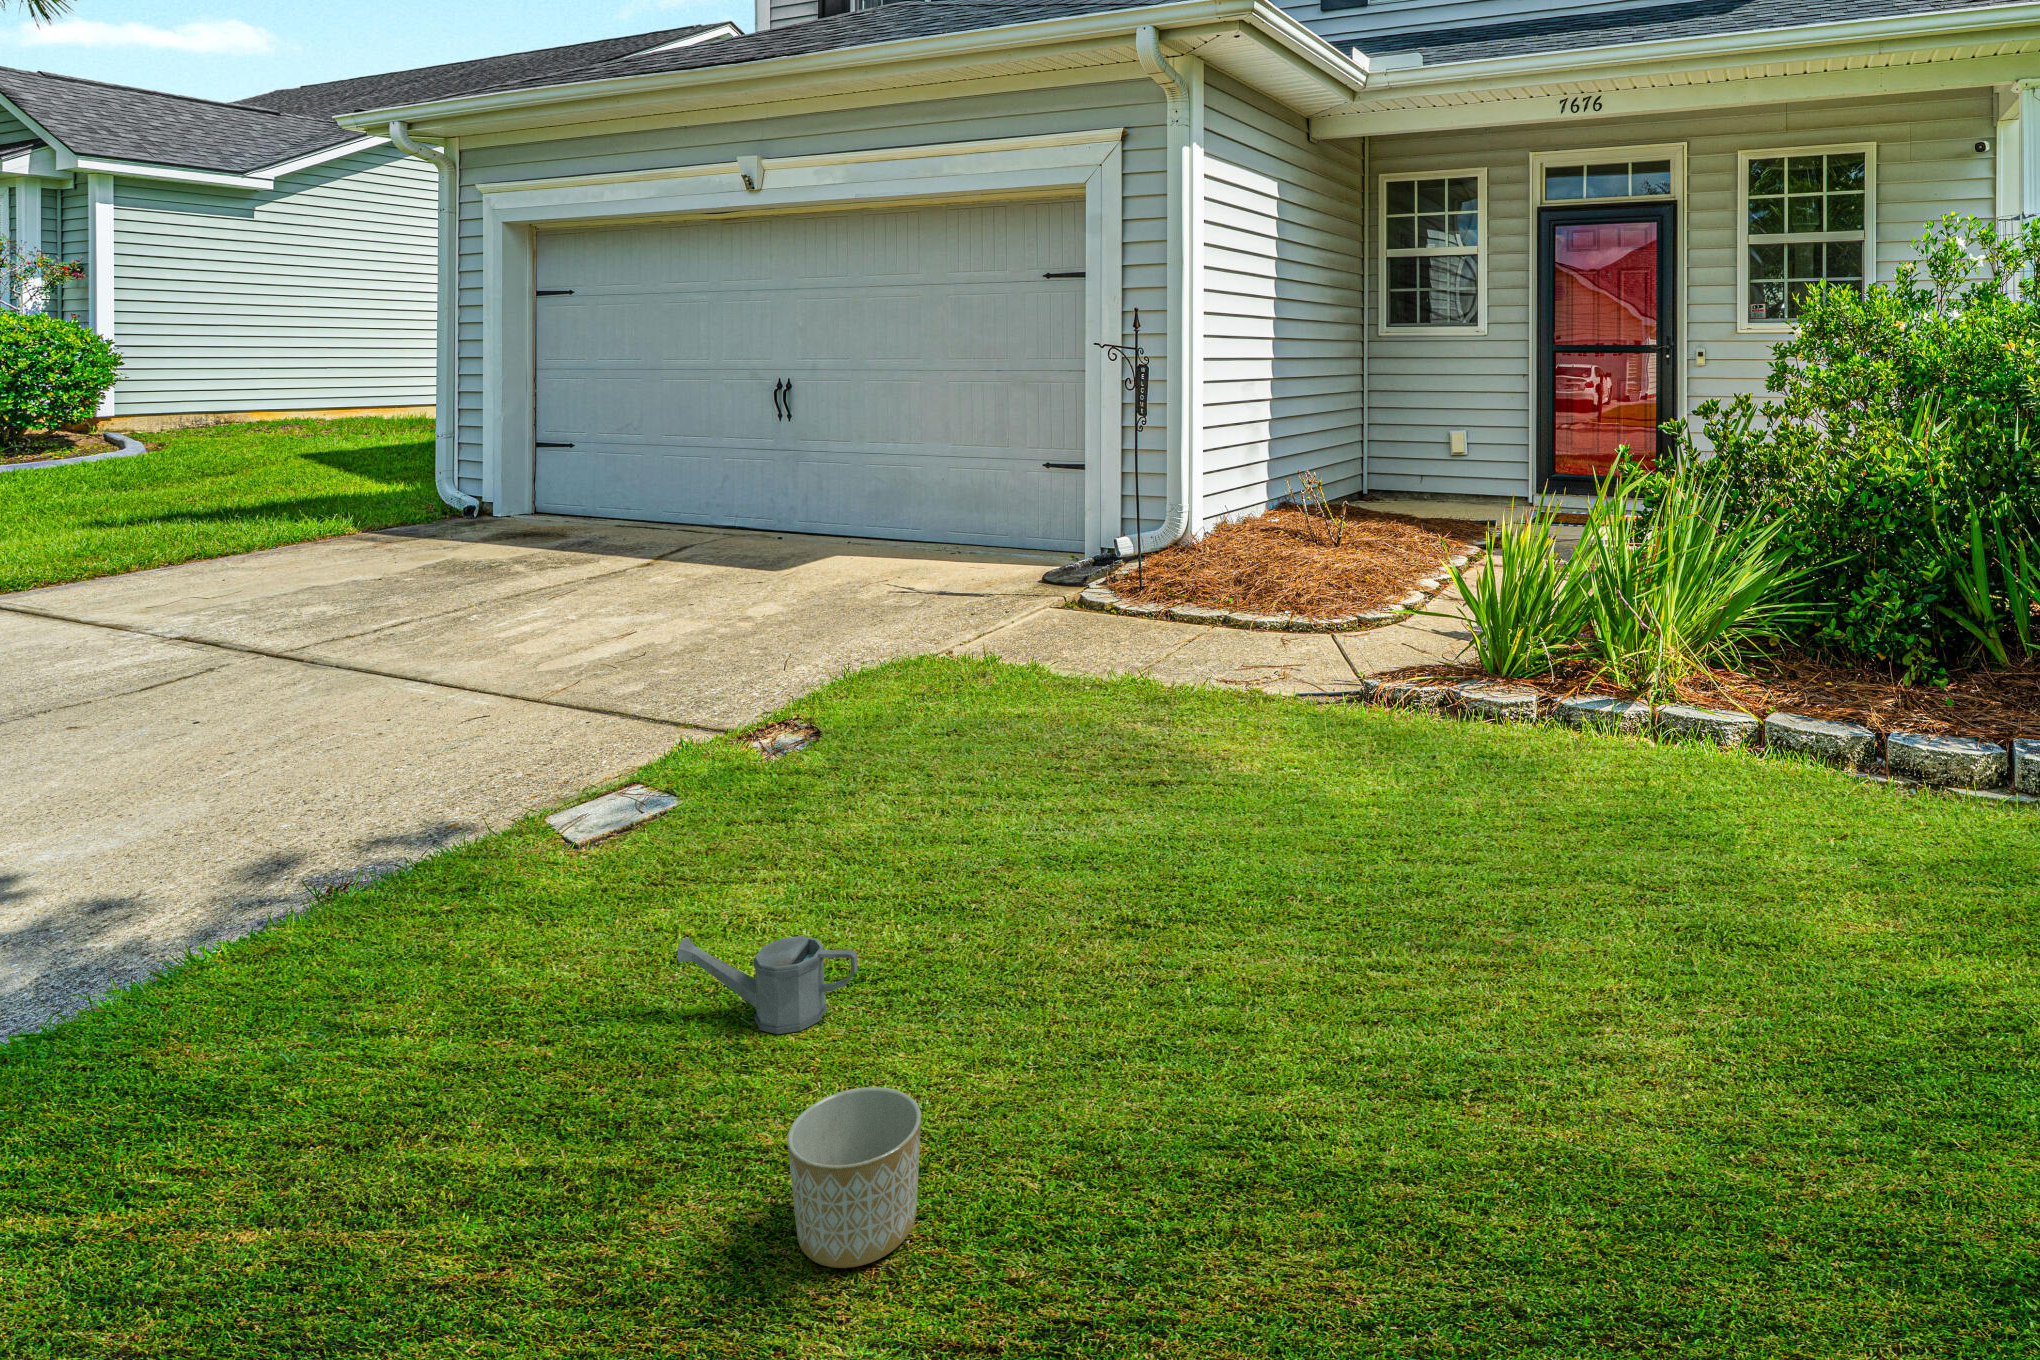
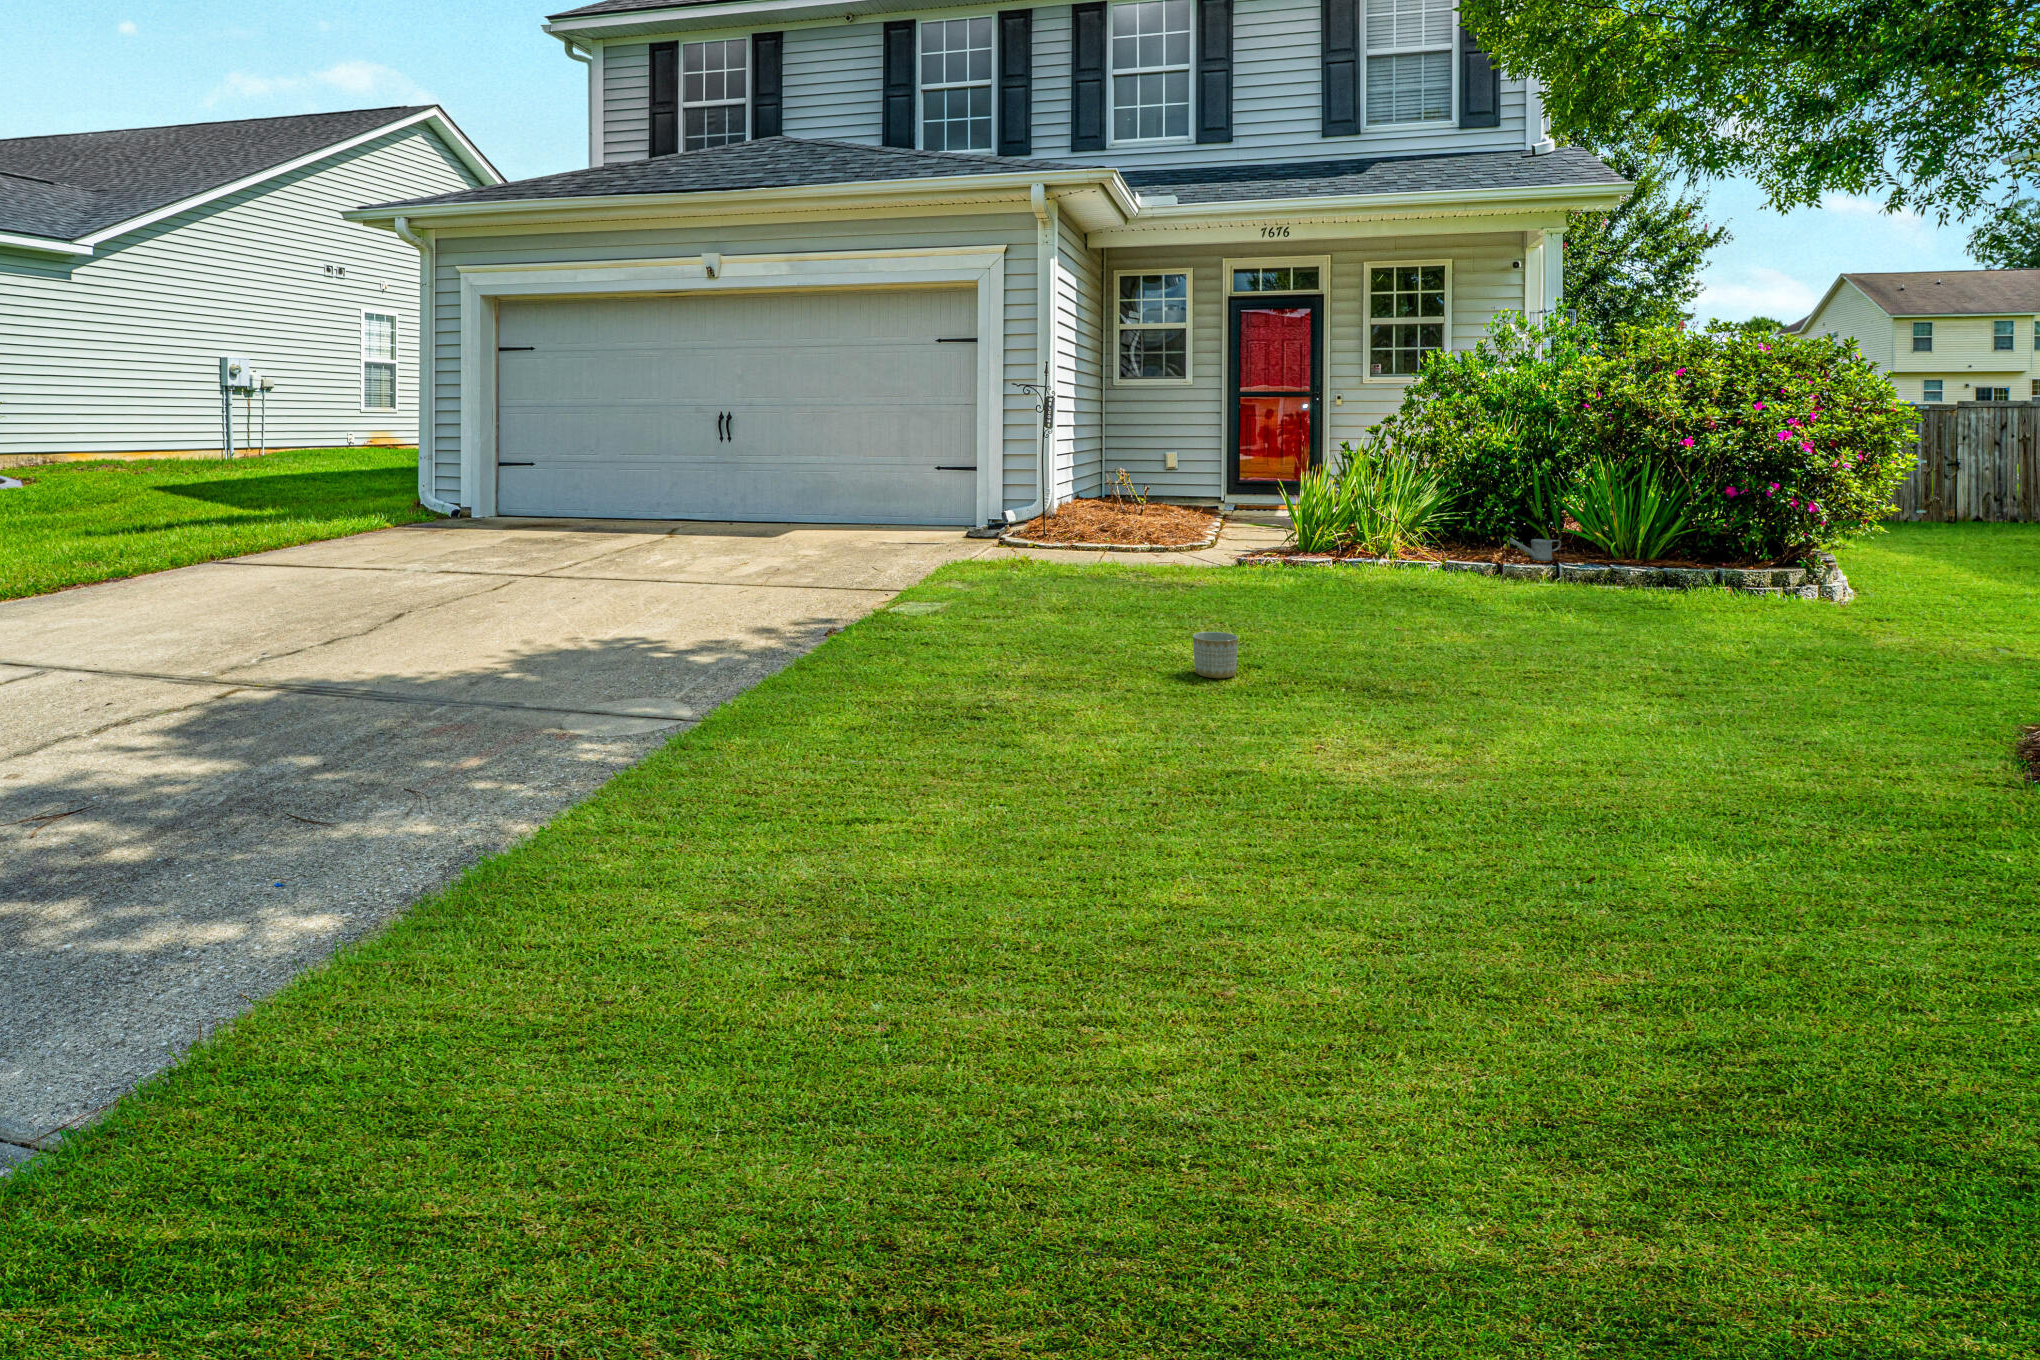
watering can: present [678,936,857,1034] -> present [1510,538,1561,561]

